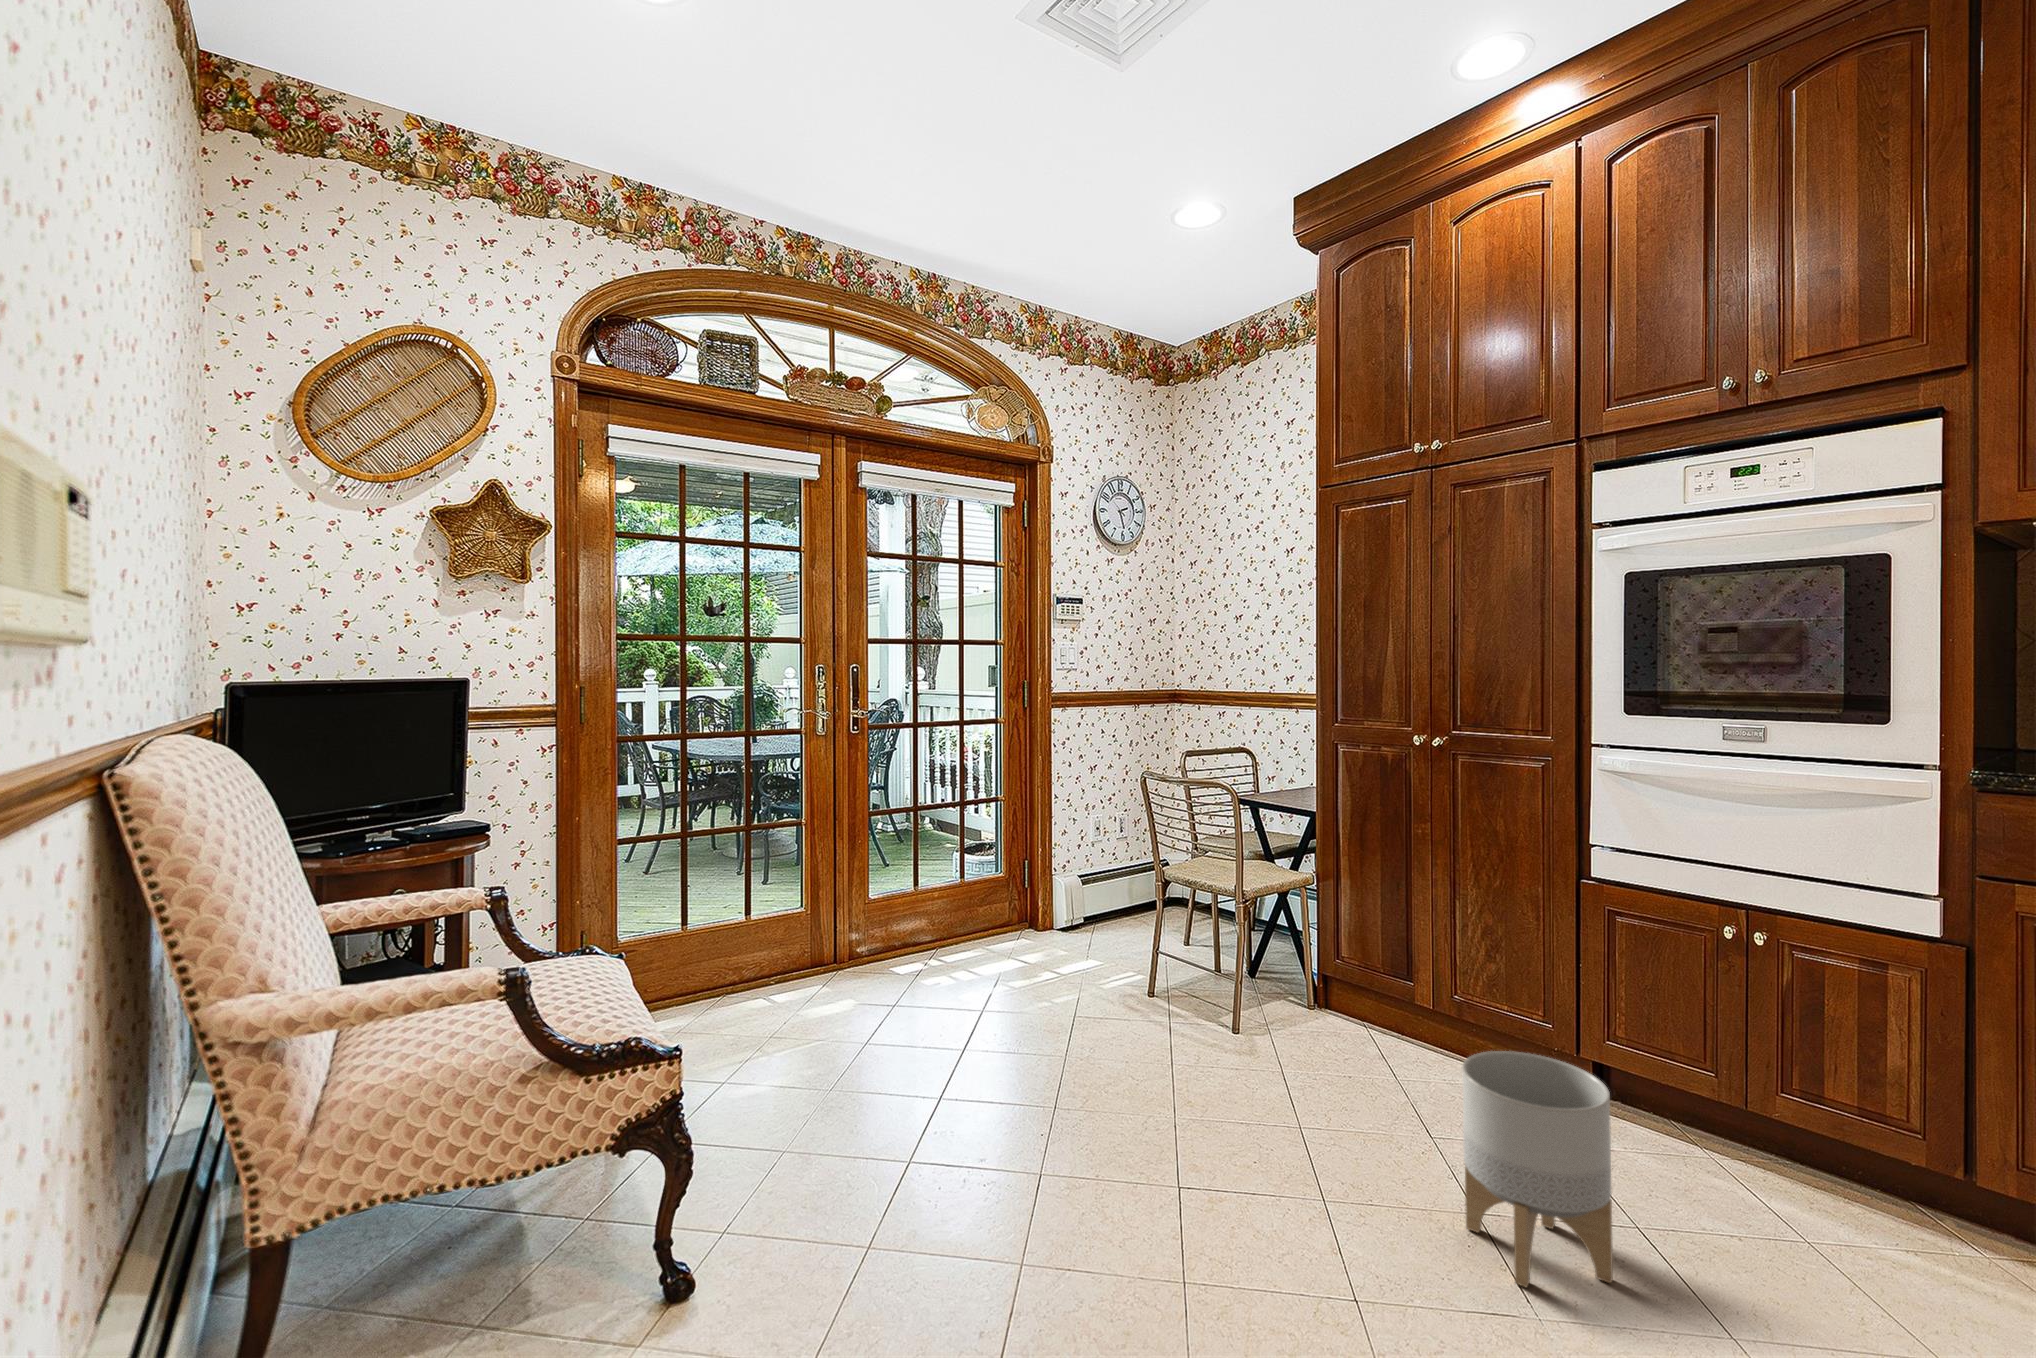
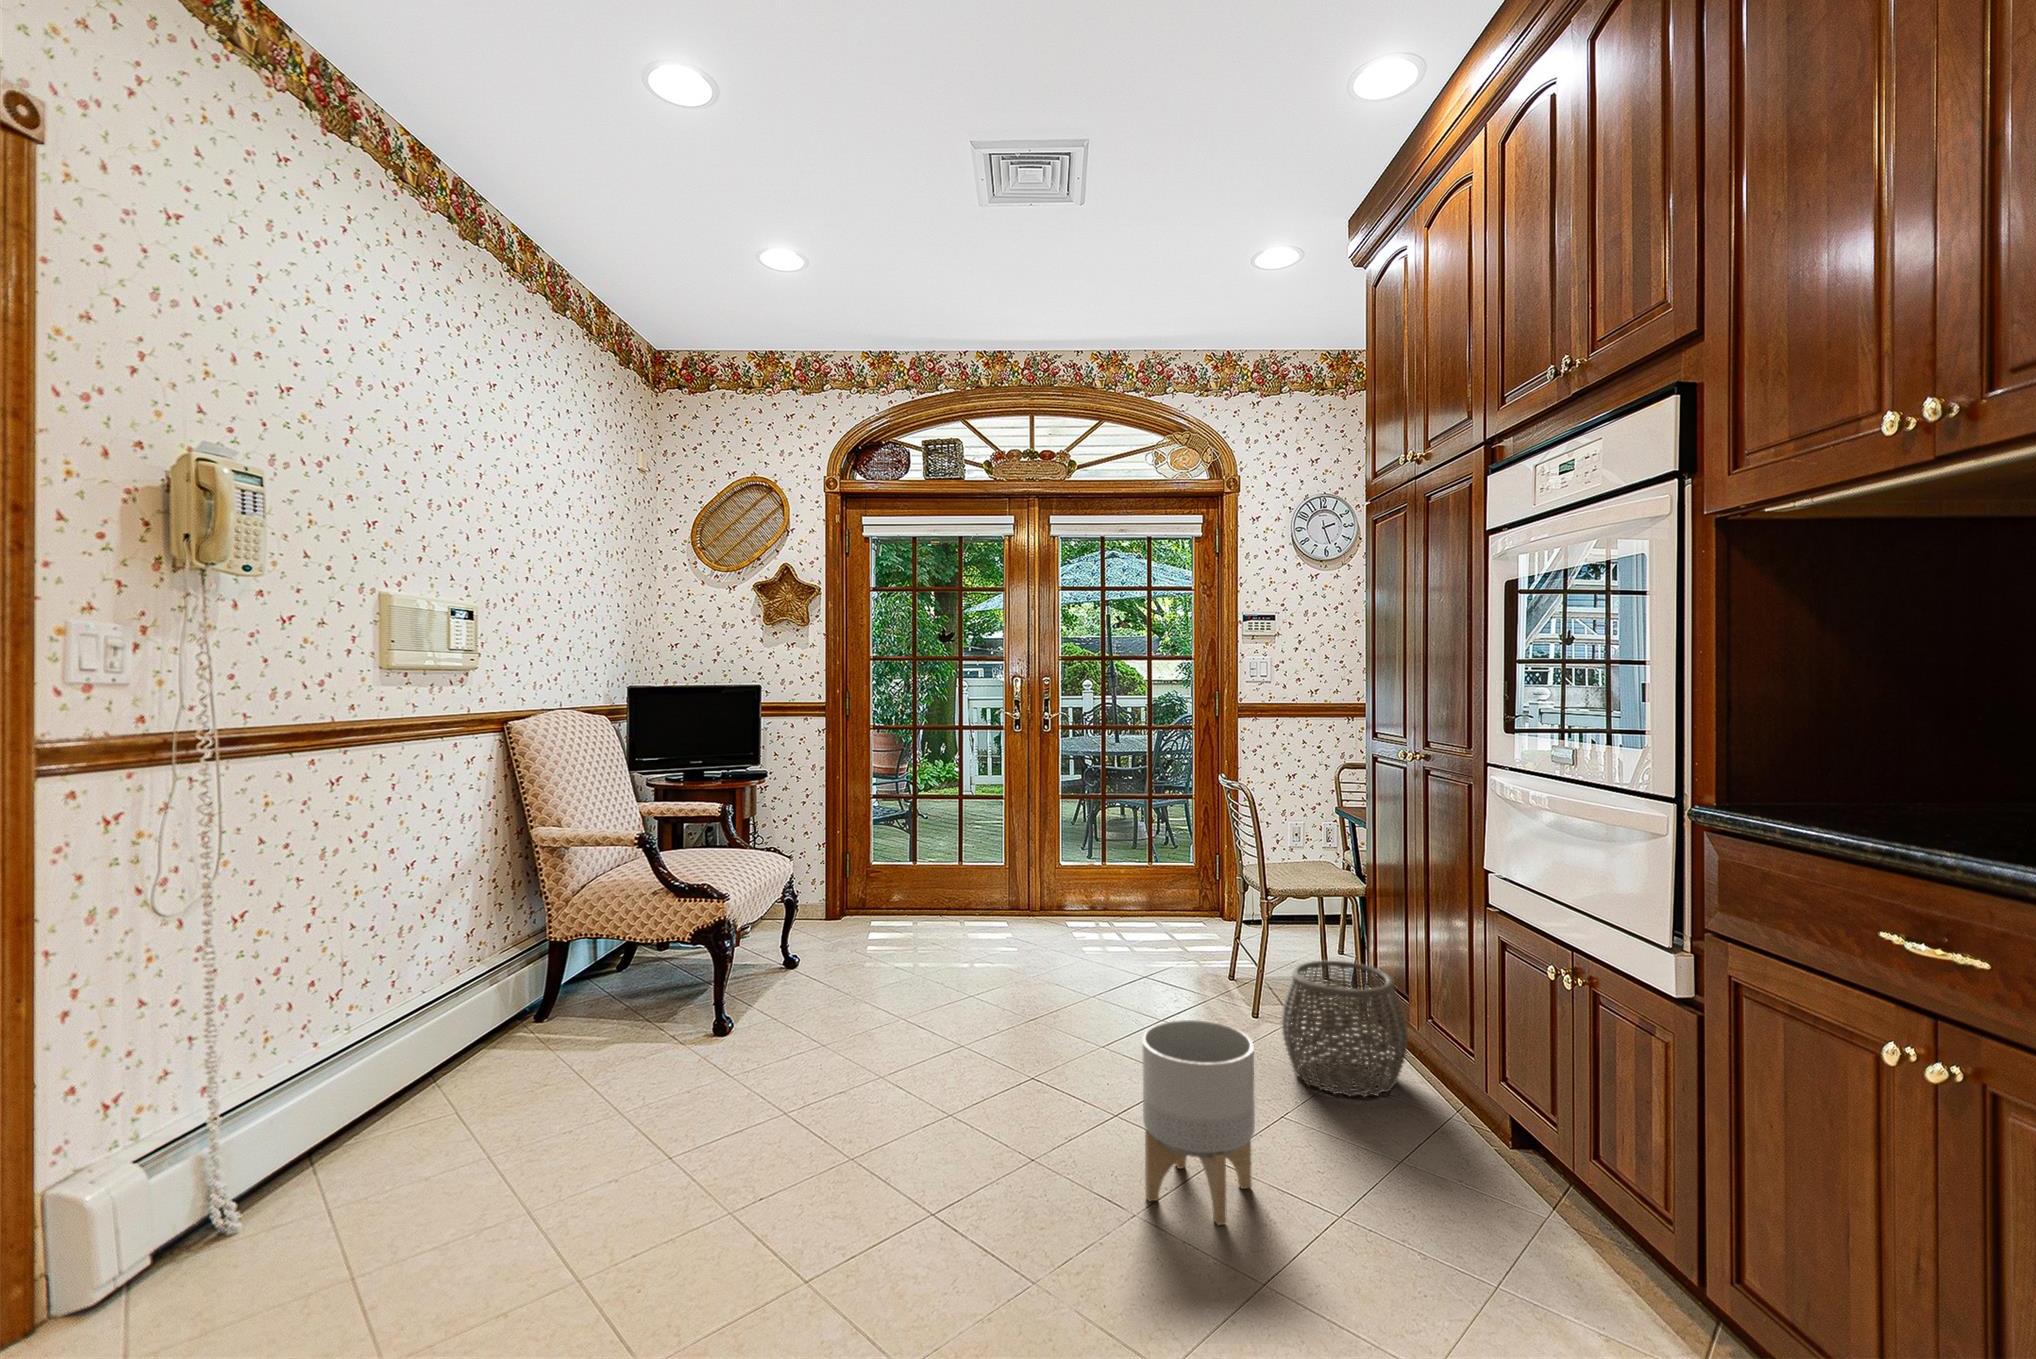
woven basket: none [1338,951,1473,1091] -> present [1282,960,1408,1097]

